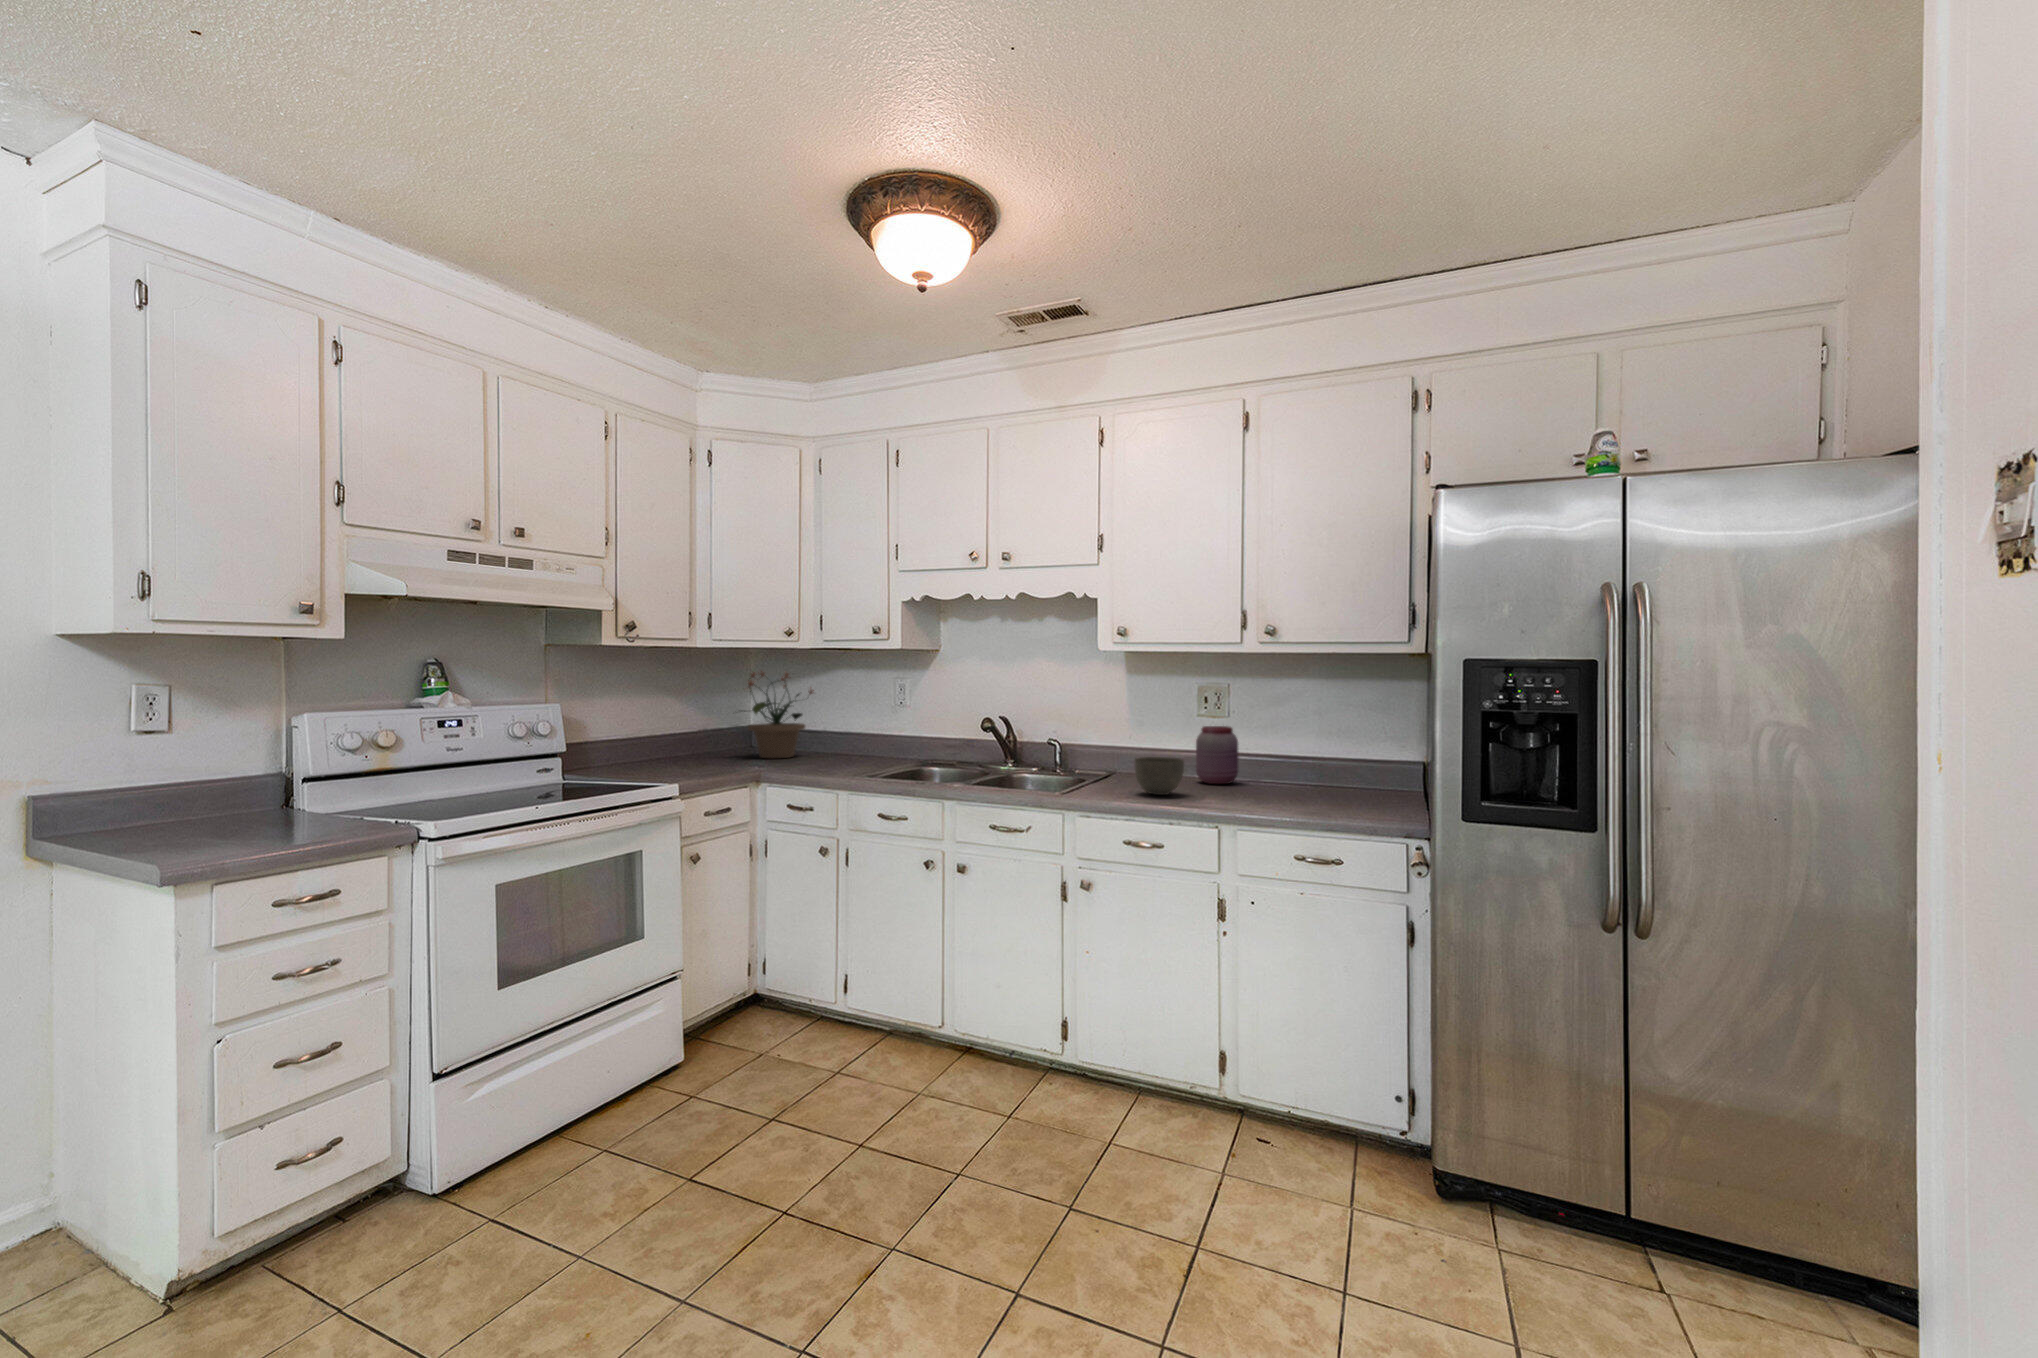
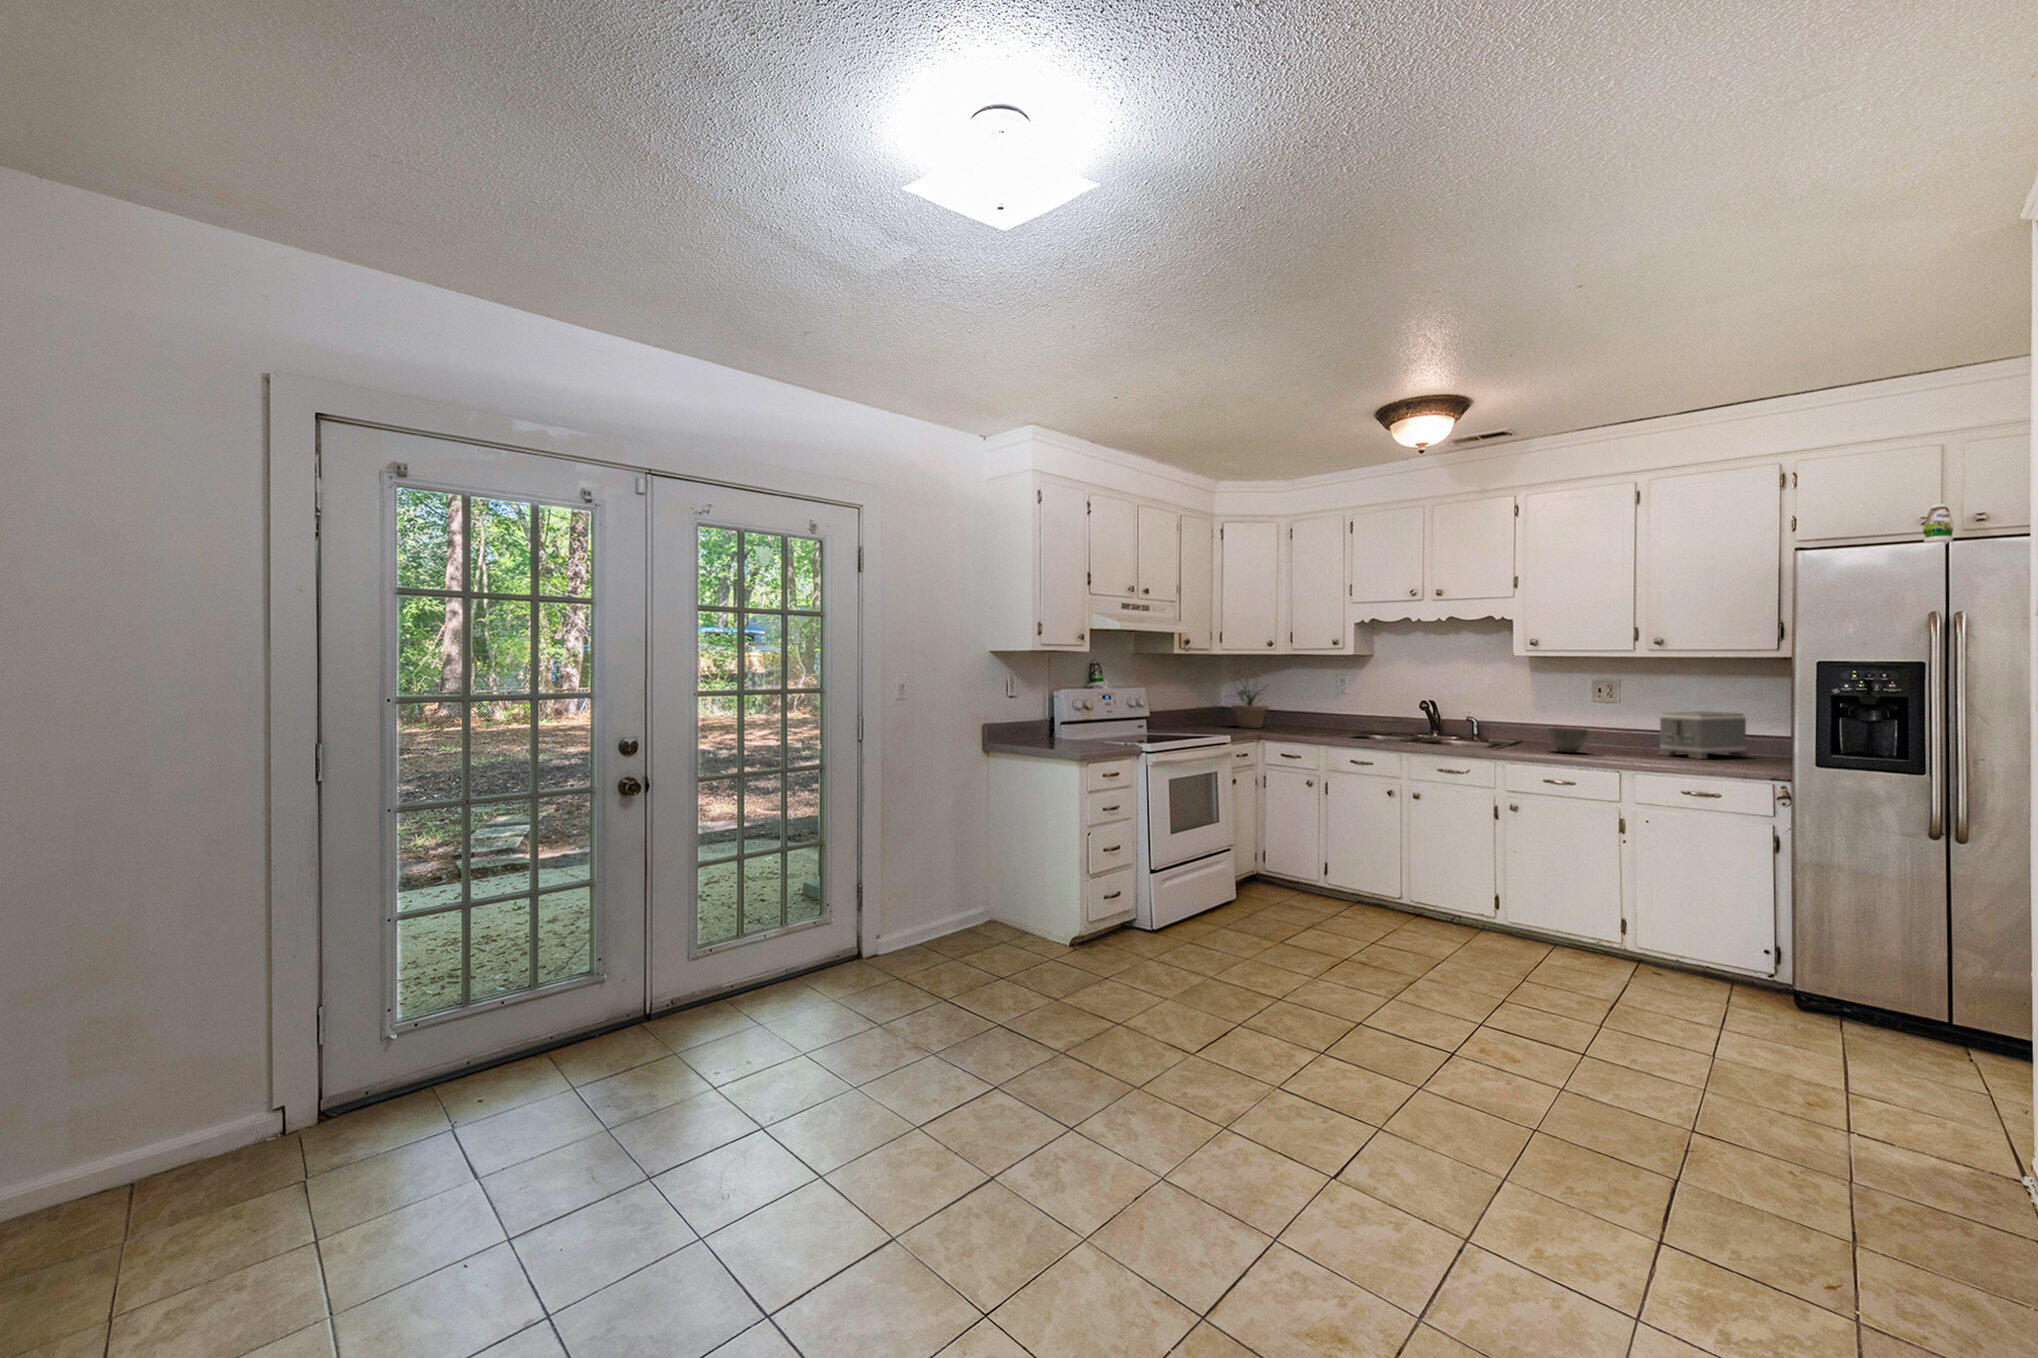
jar: present [1196,726,1238,784] -> none [1591,709,1627,750]
toaster: none [1270,728,1376,799] -> present [1658,711,1748,759]

